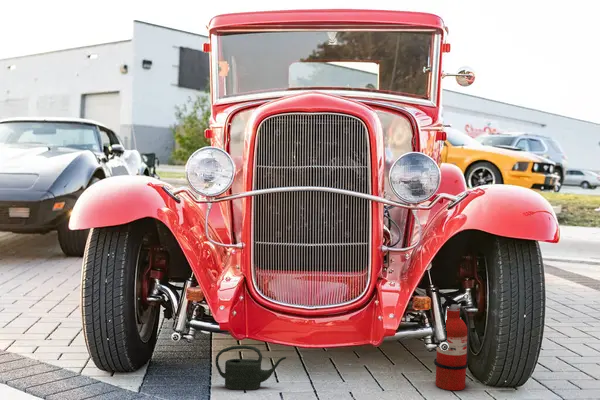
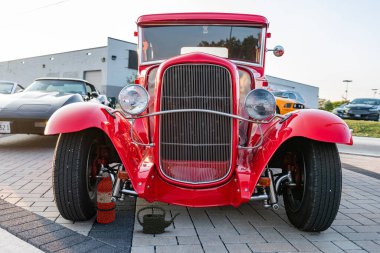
fire extinguisher: present [426,289,469,390] -> present [95,164,121,223]

